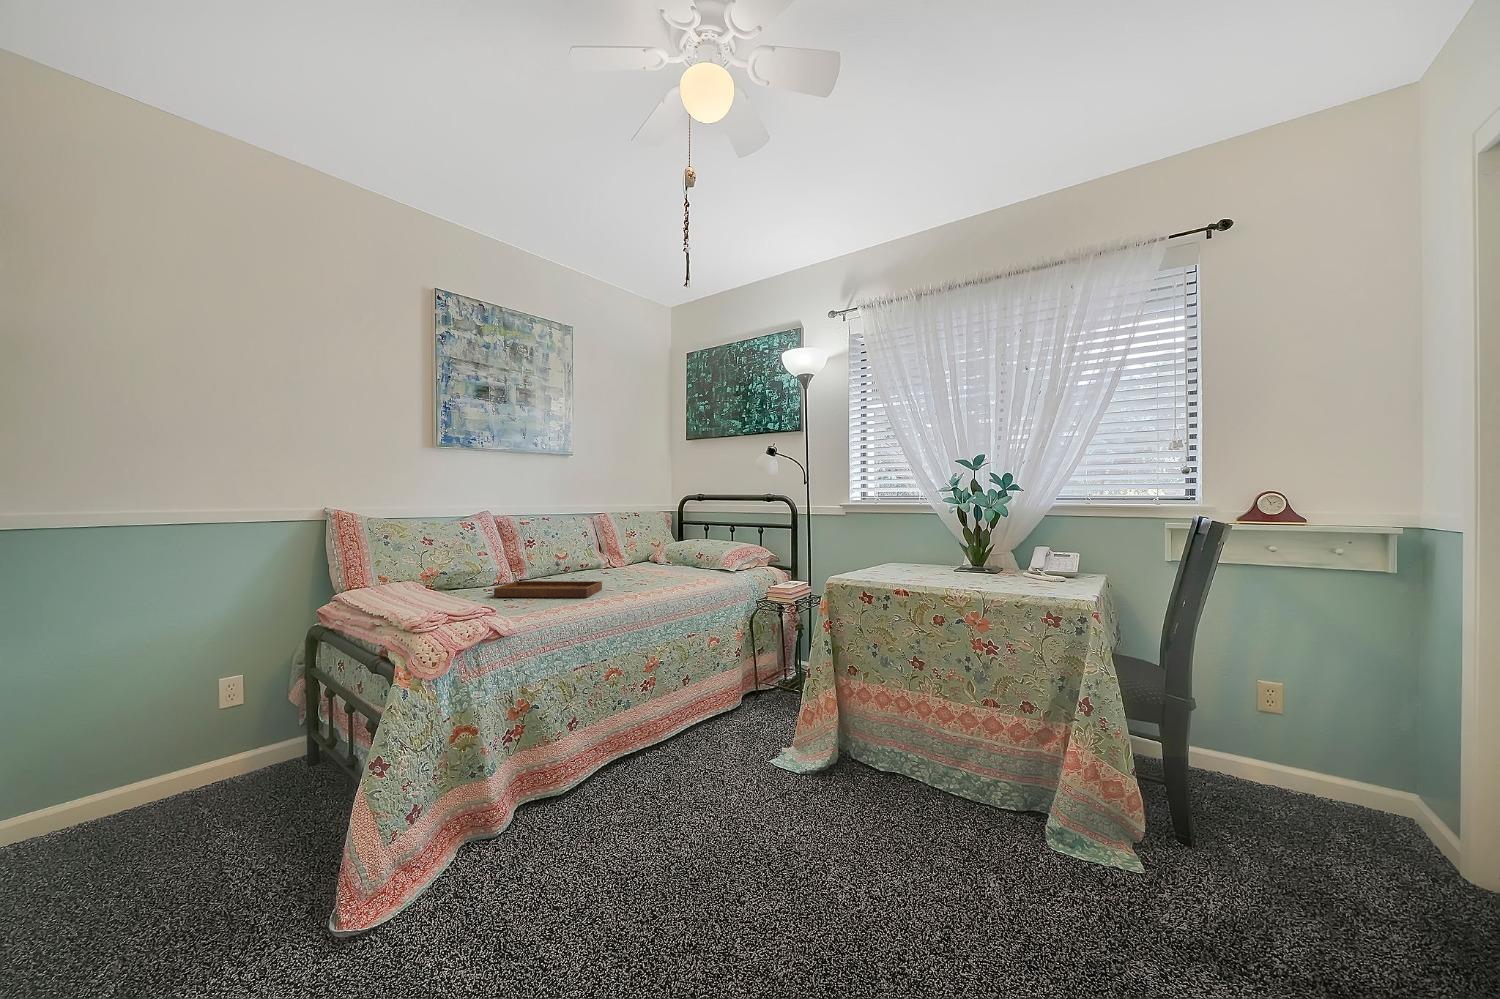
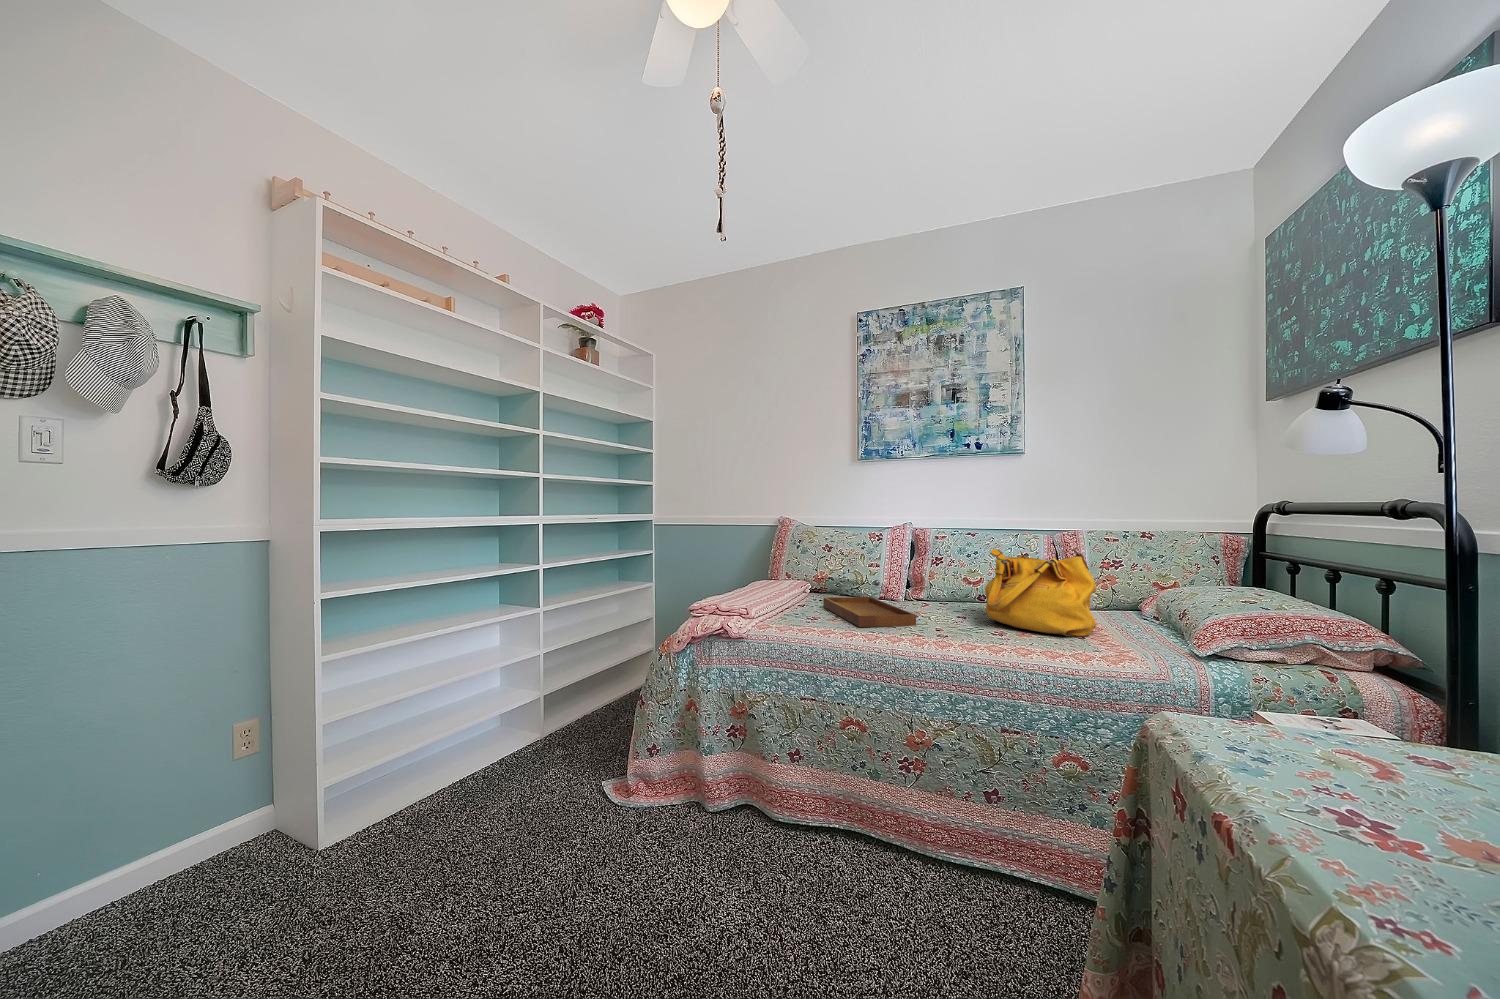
handbag: none [611,524,680,578] -> present [985,548,1097,637]

